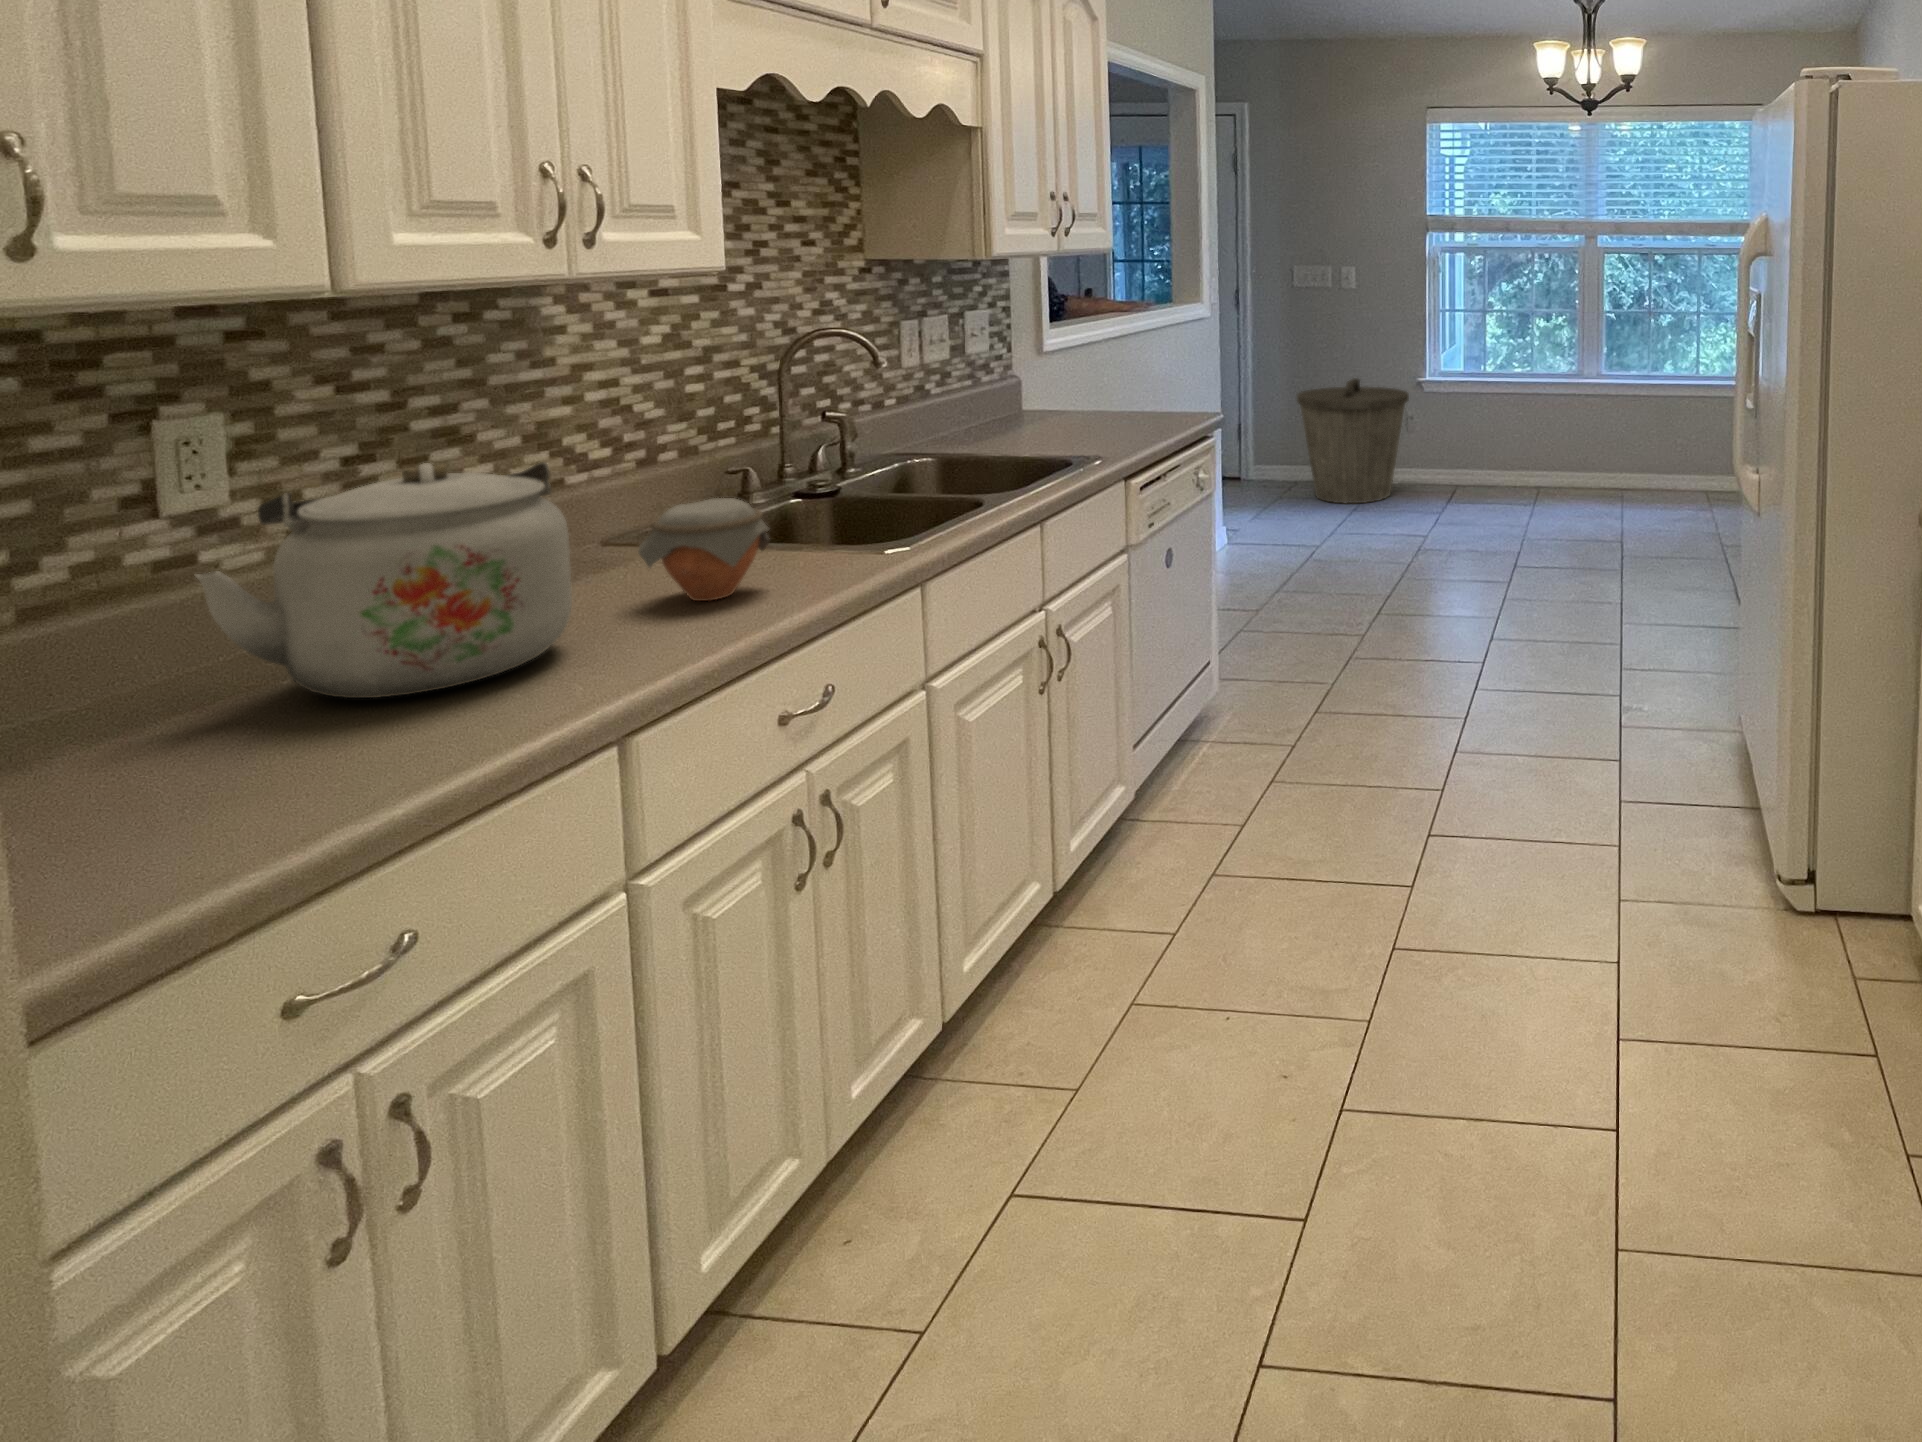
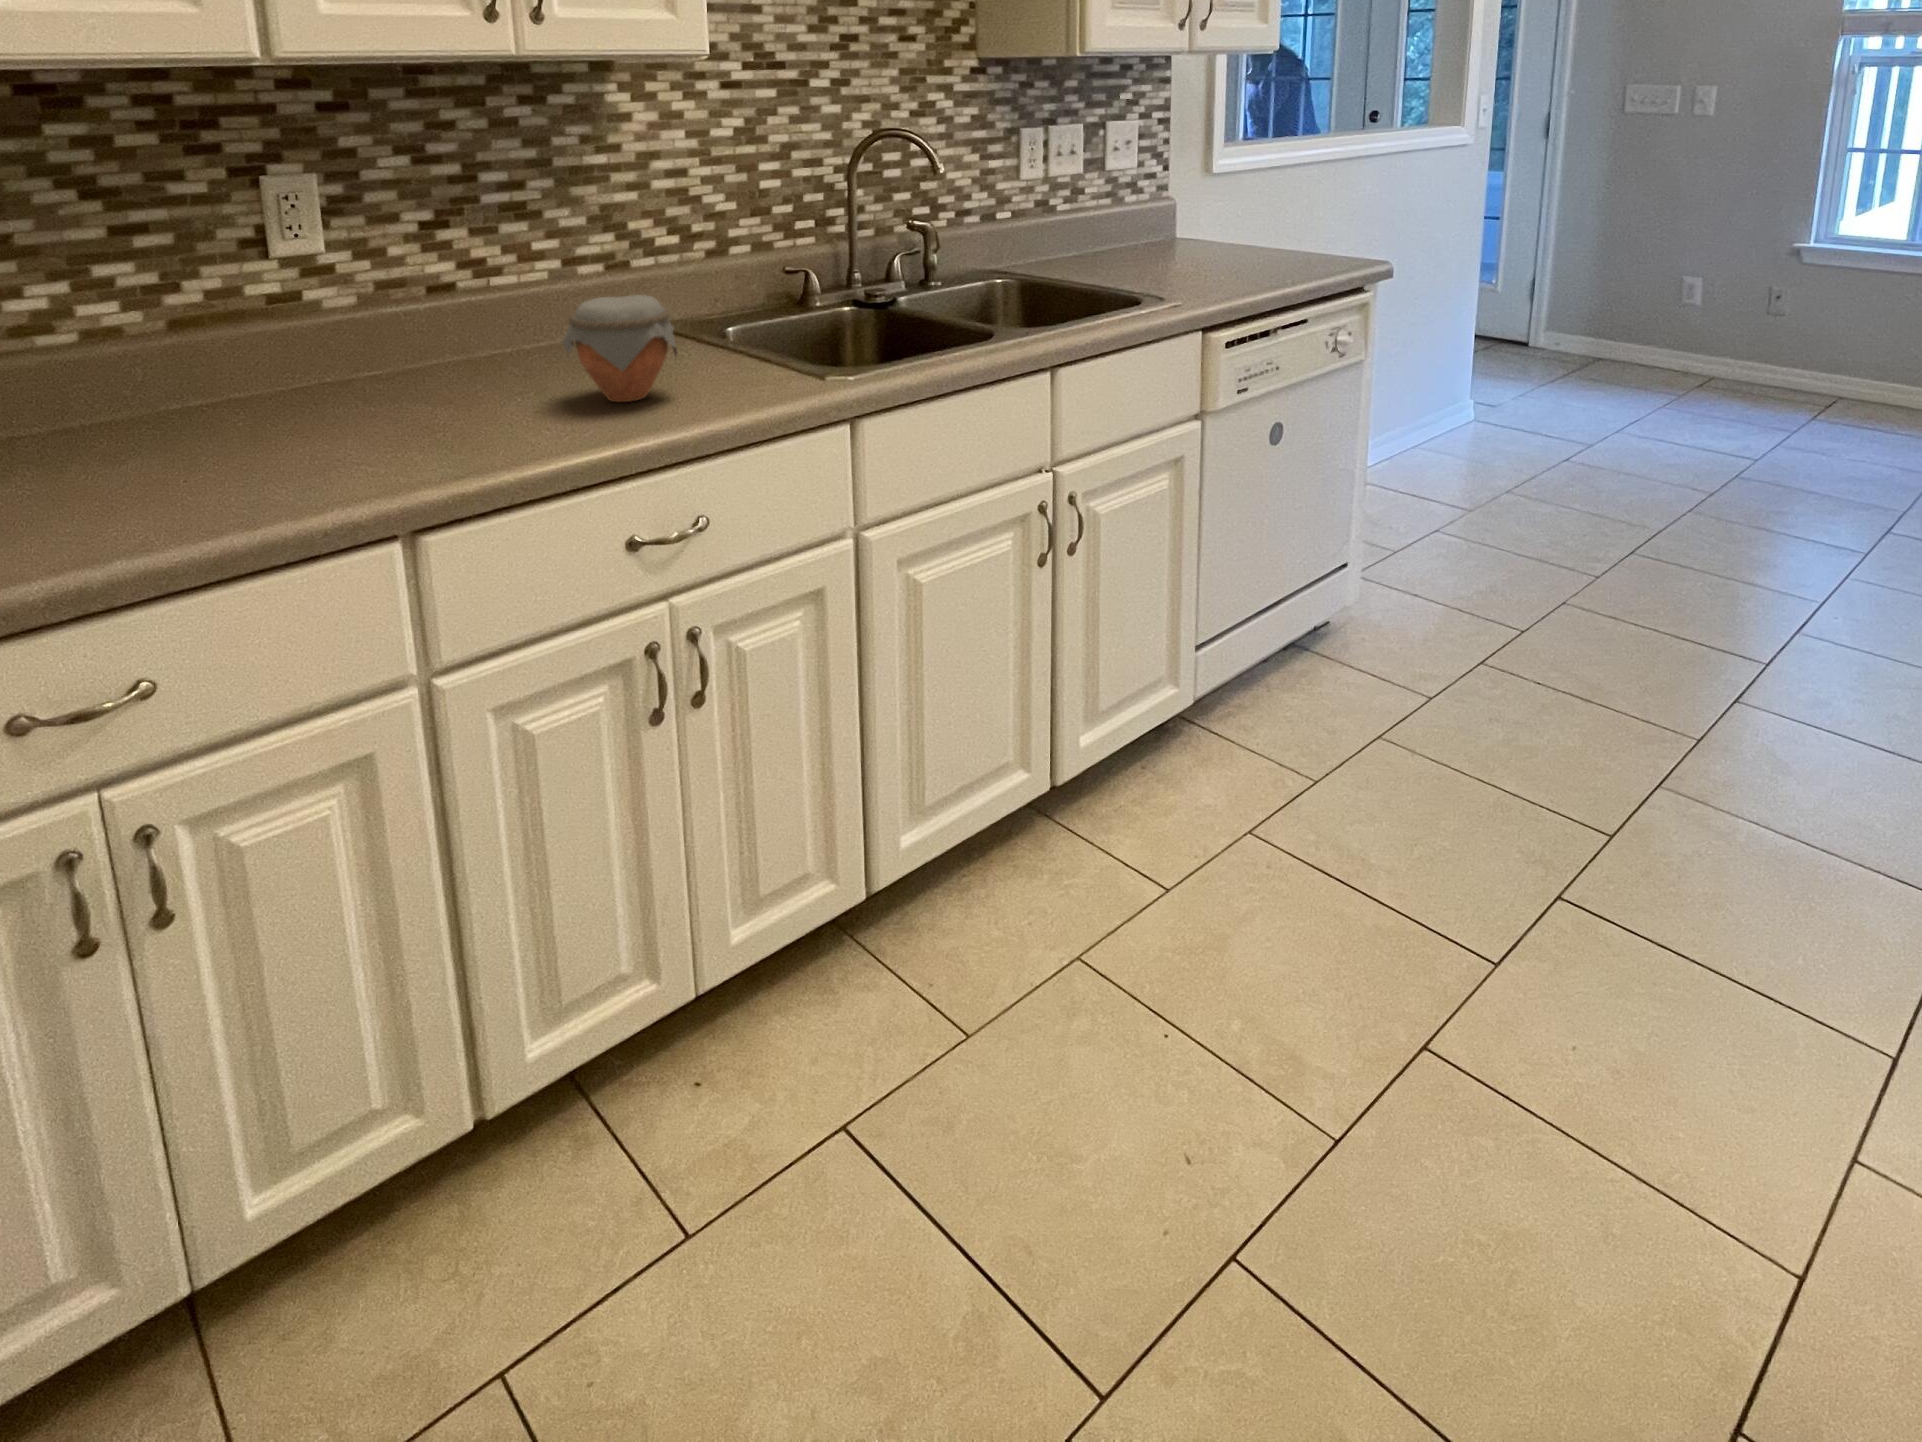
trash can: present [1297,378,1409,503] -> none [1619,236,1798,403]
kettle: present [196,462,572,698] -> none [177,228,474,446]

